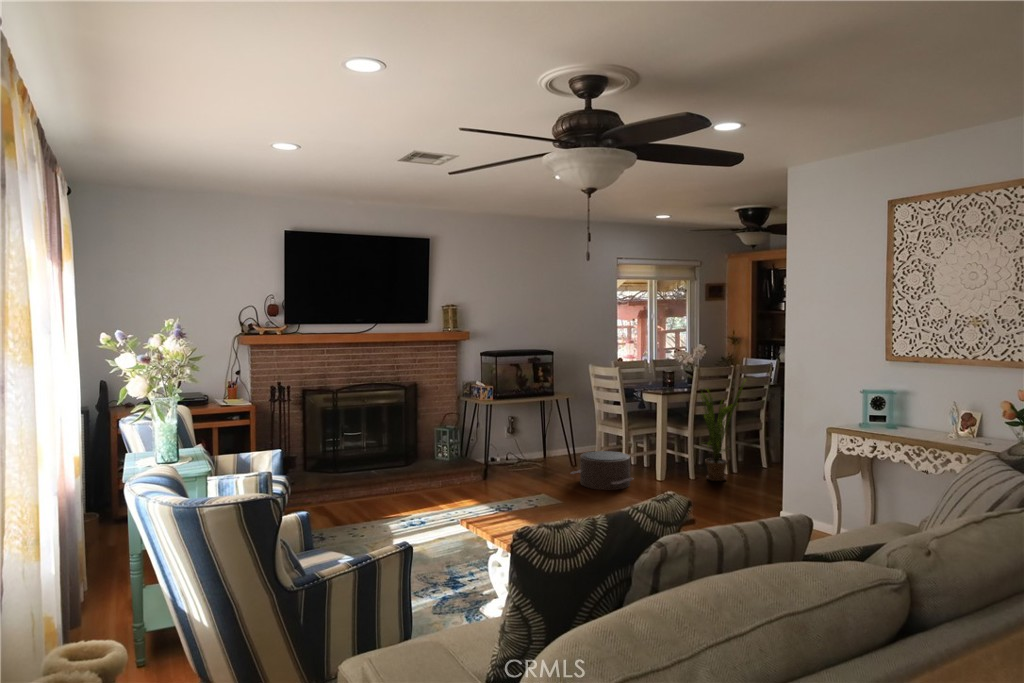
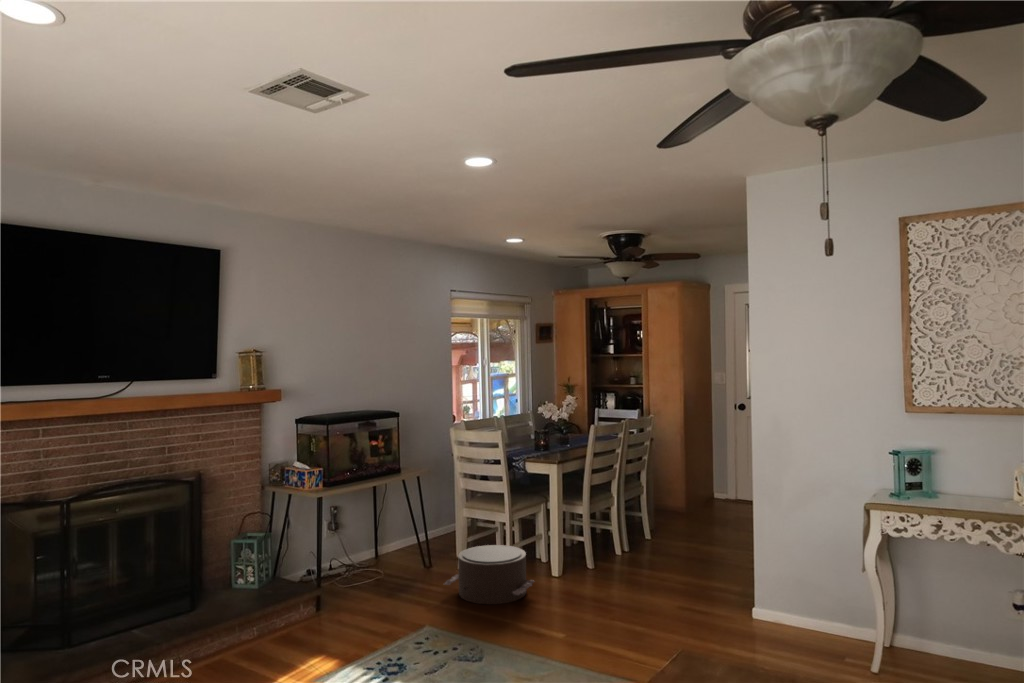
house plant: present [702,380,746,481] -> none [572,434,648,568]

